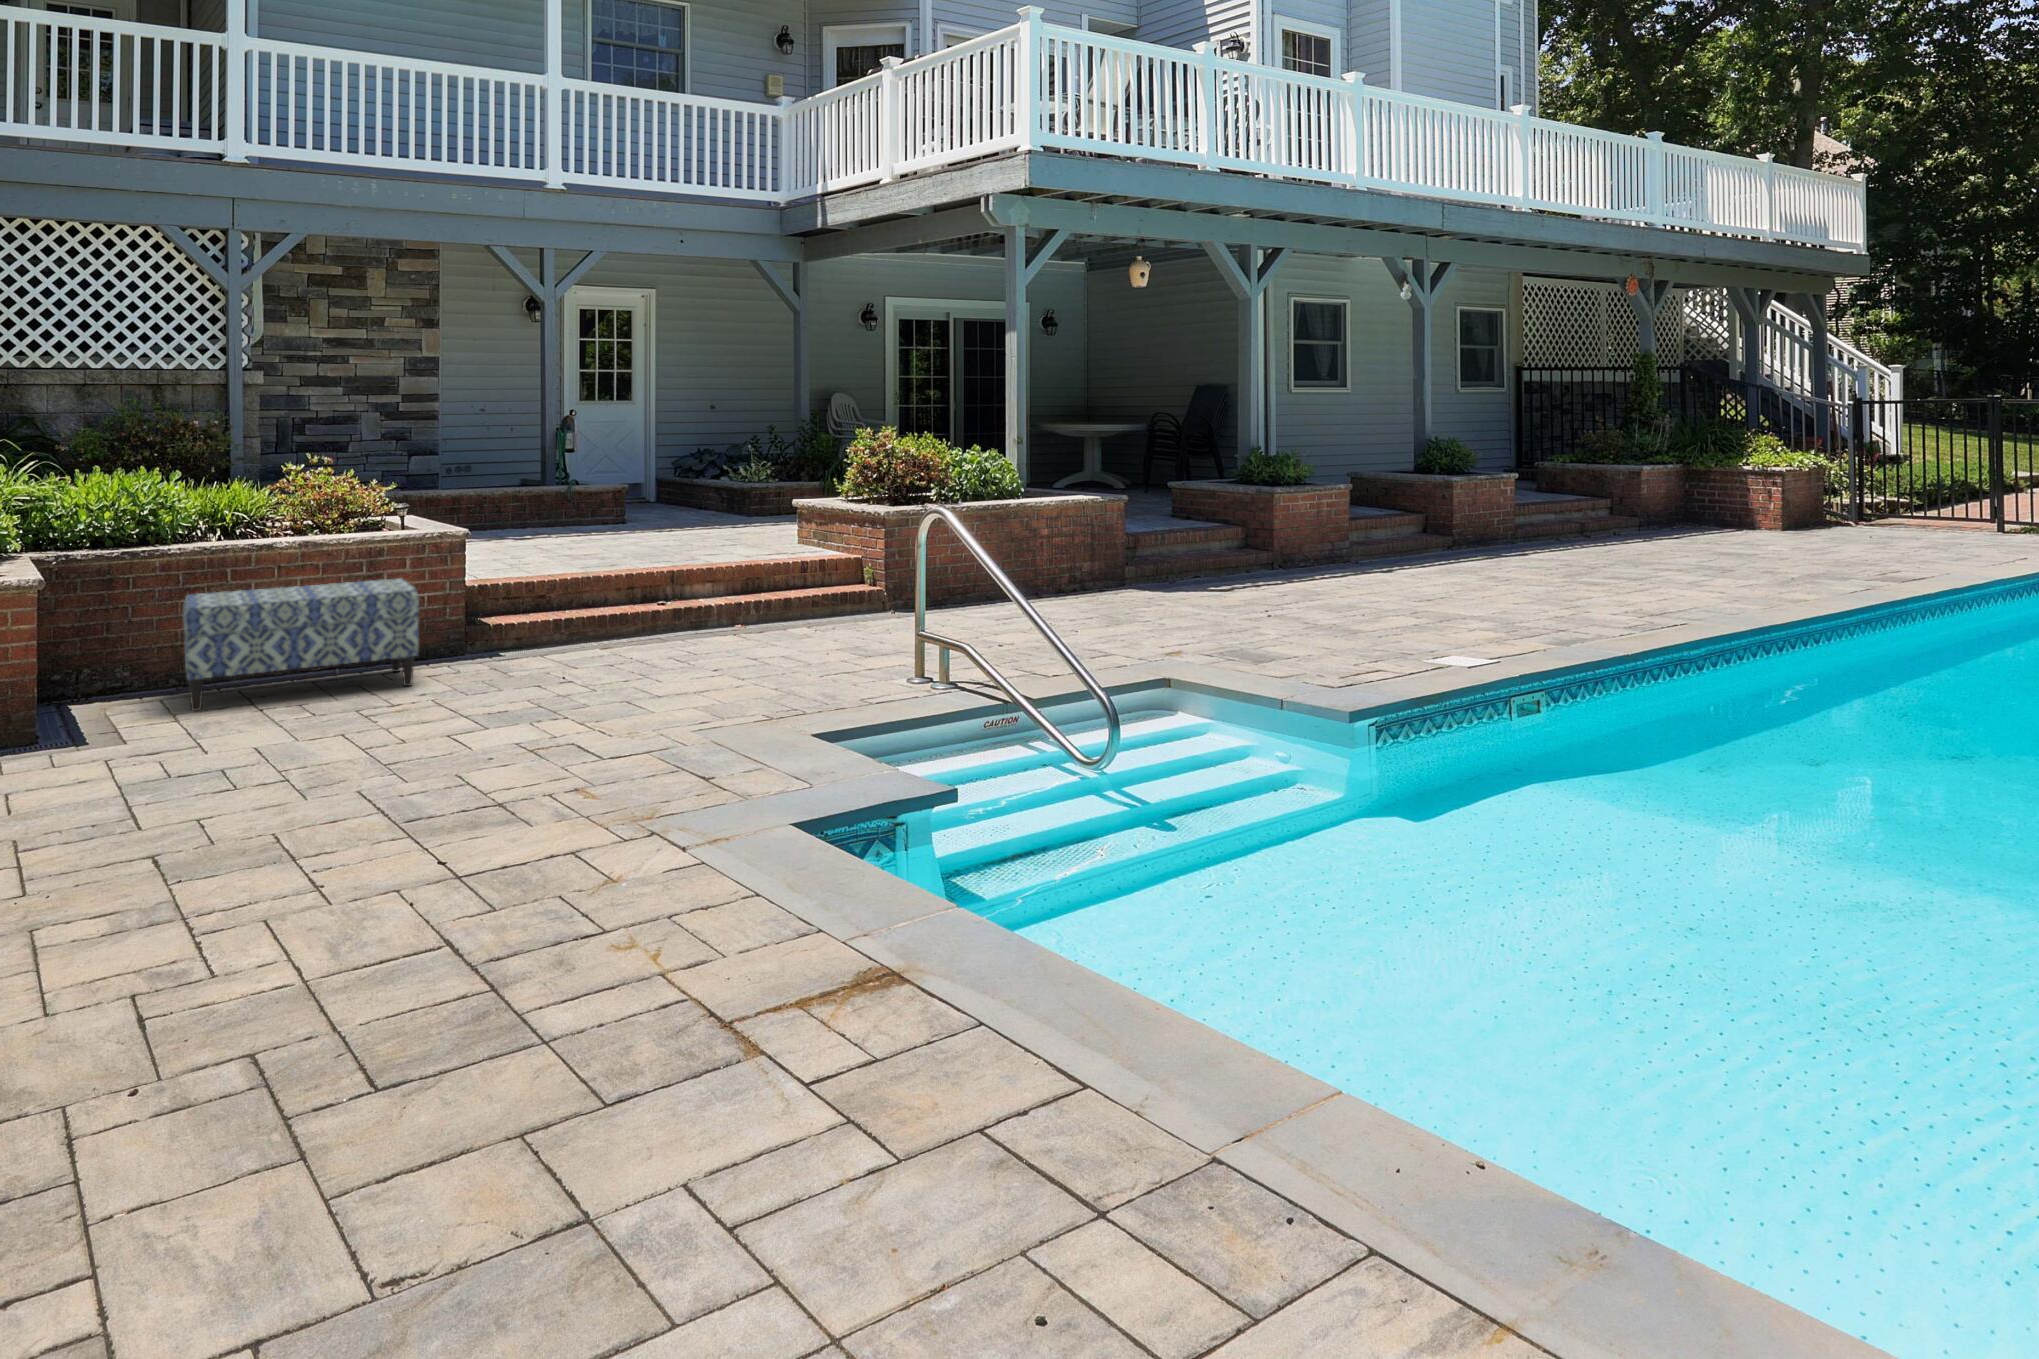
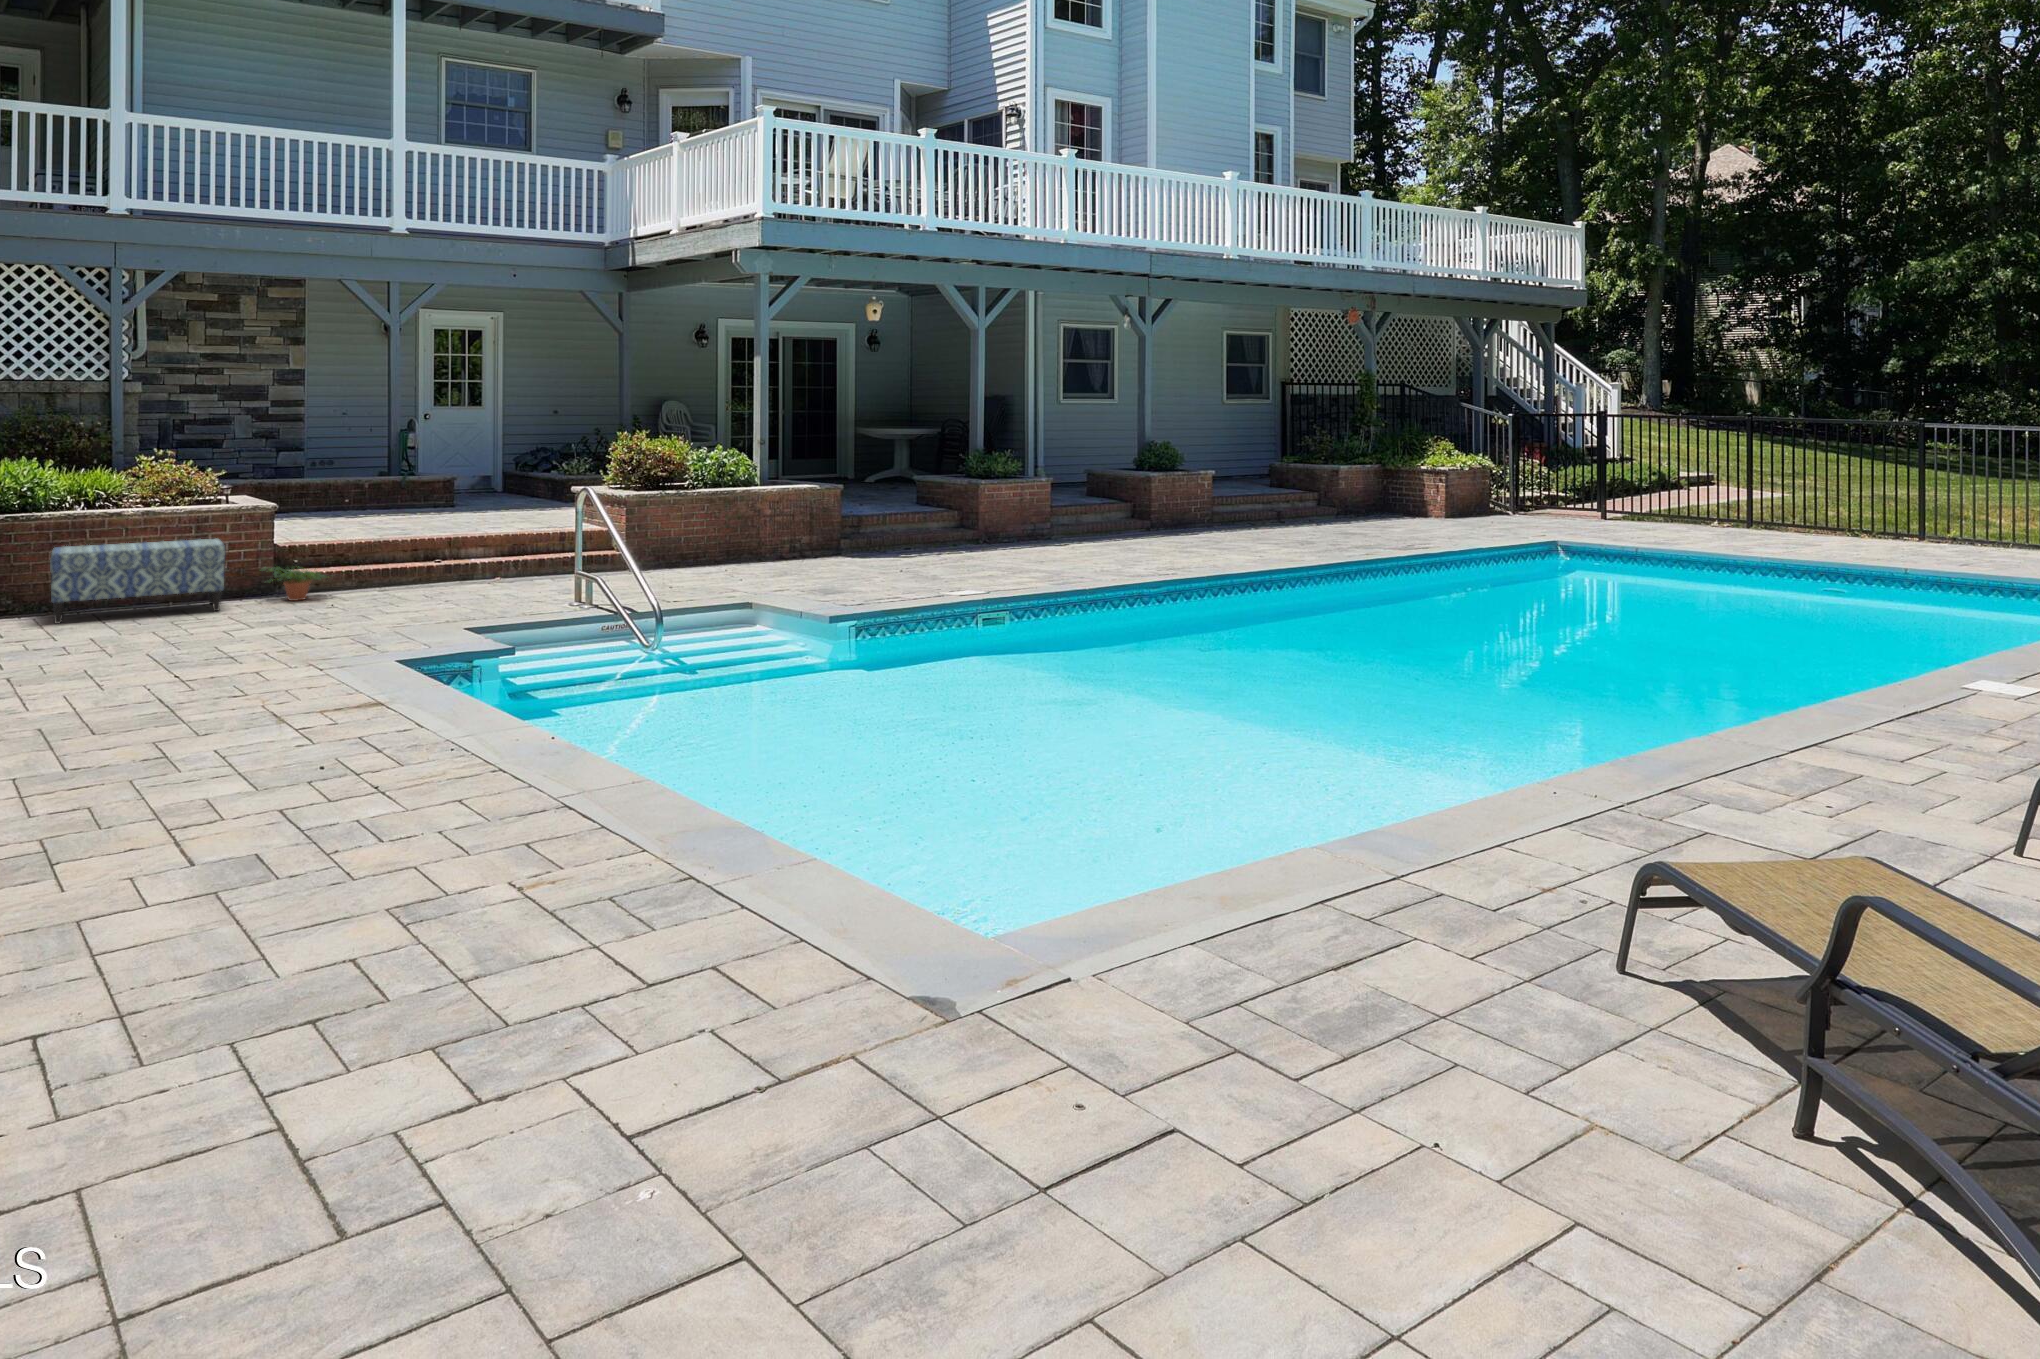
potted plant: none [456,613,555,665] -> present [263,566,327,601]

